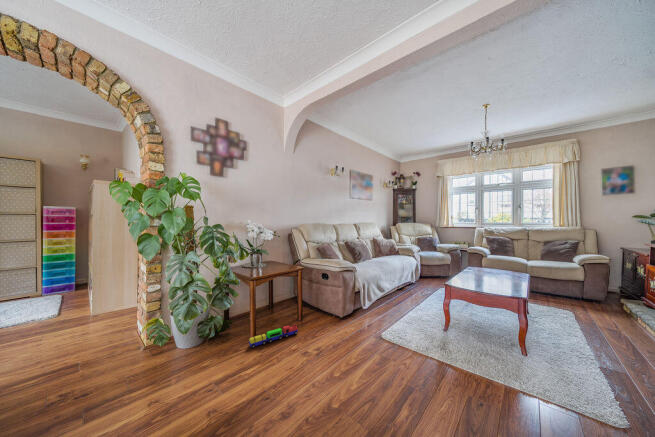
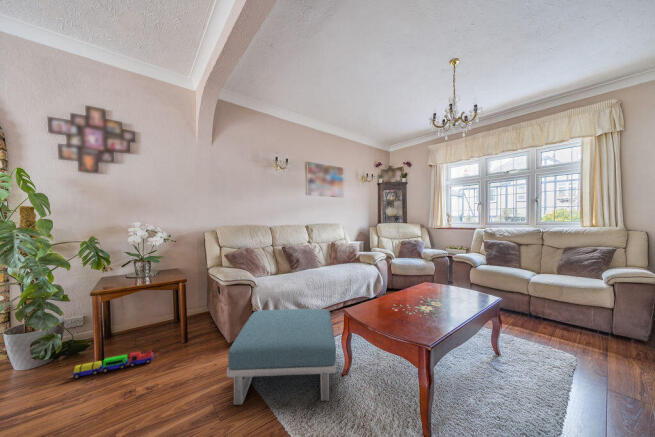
footstool: none [364,287,459,351] -> present [227,309,336,405]

